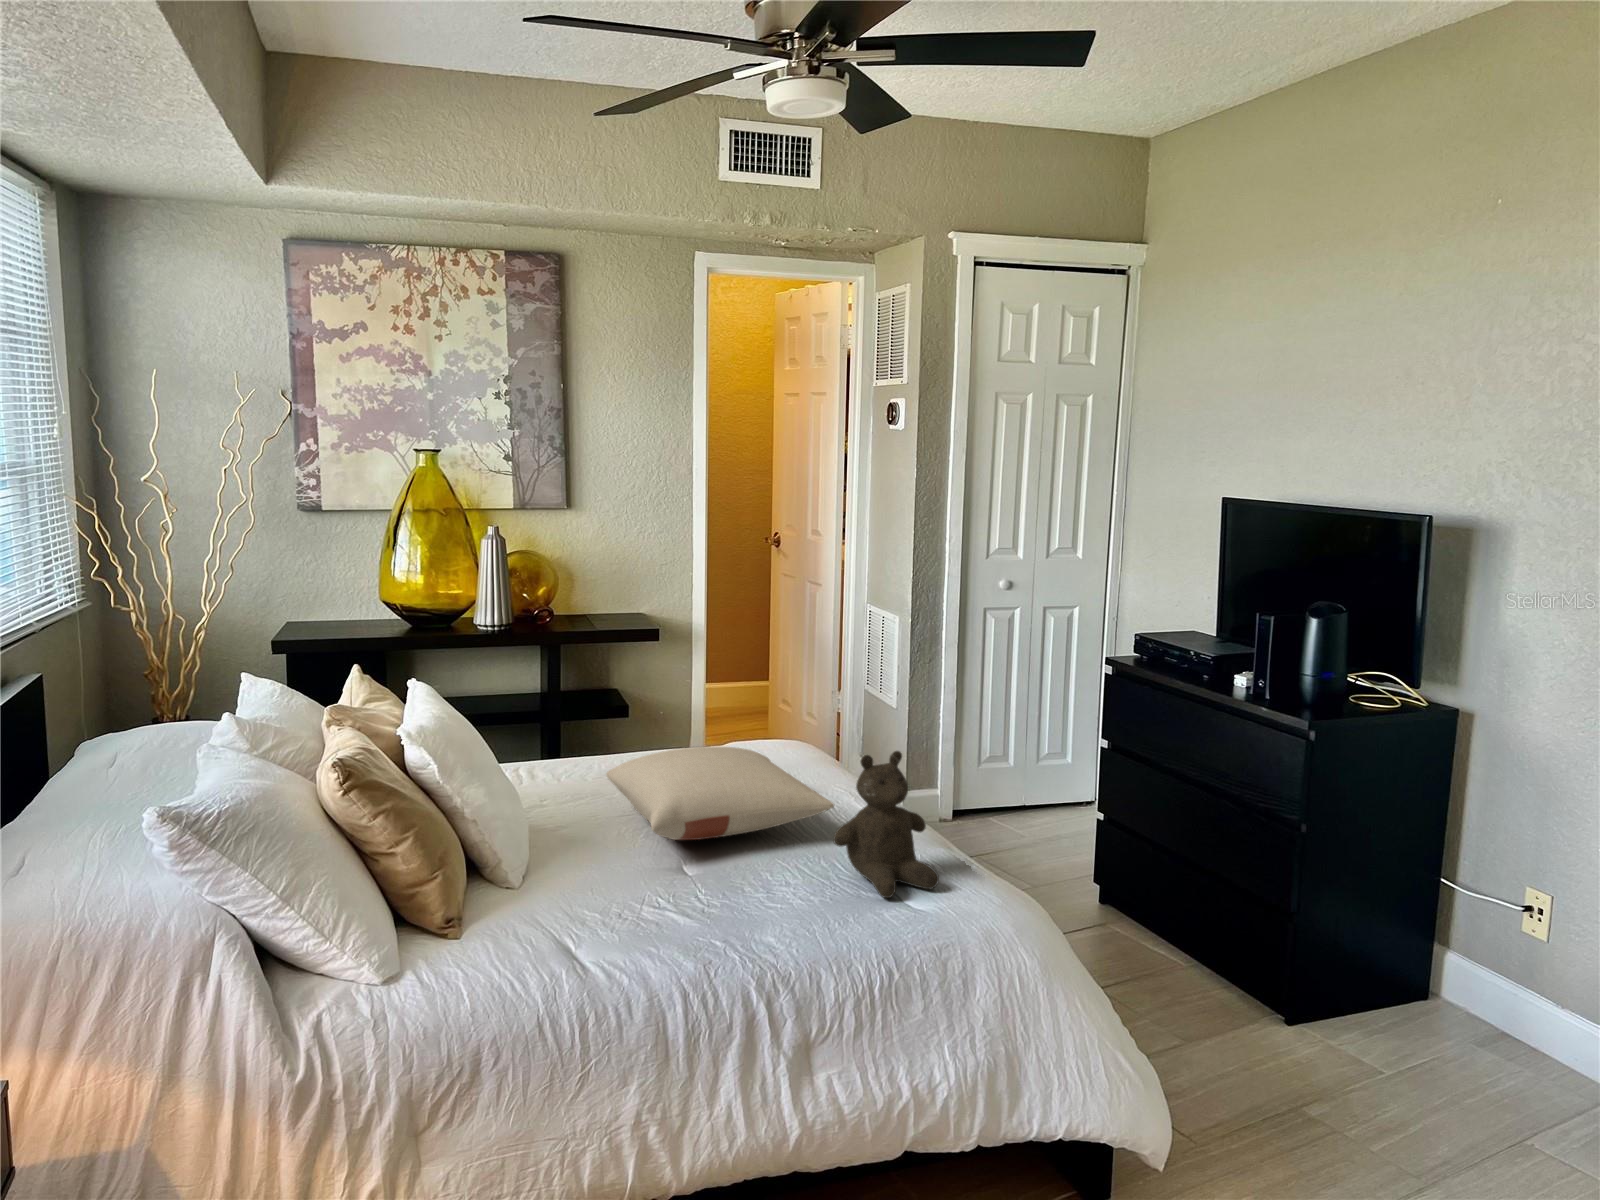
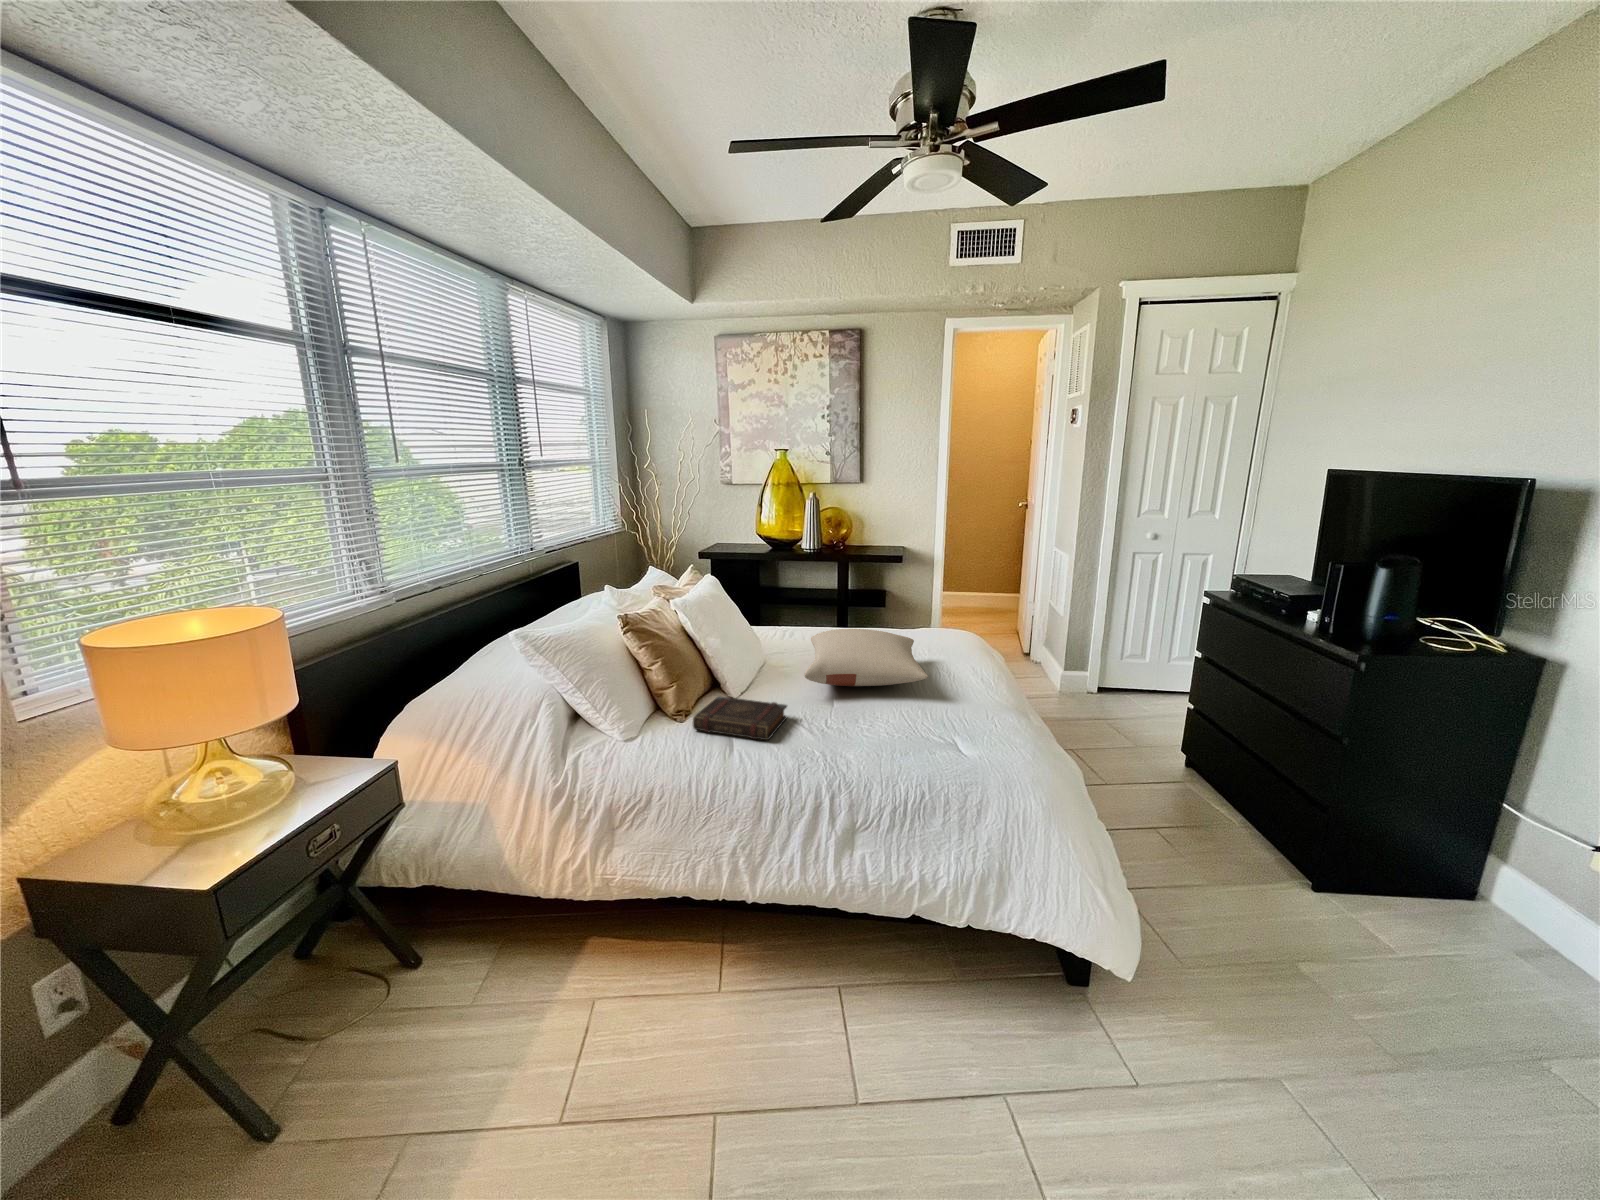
teddy bear: present [833,751,939,898] -> none [905,648,977,746]
book: none [508,875,649,941] -> present [693,696,787,740]

